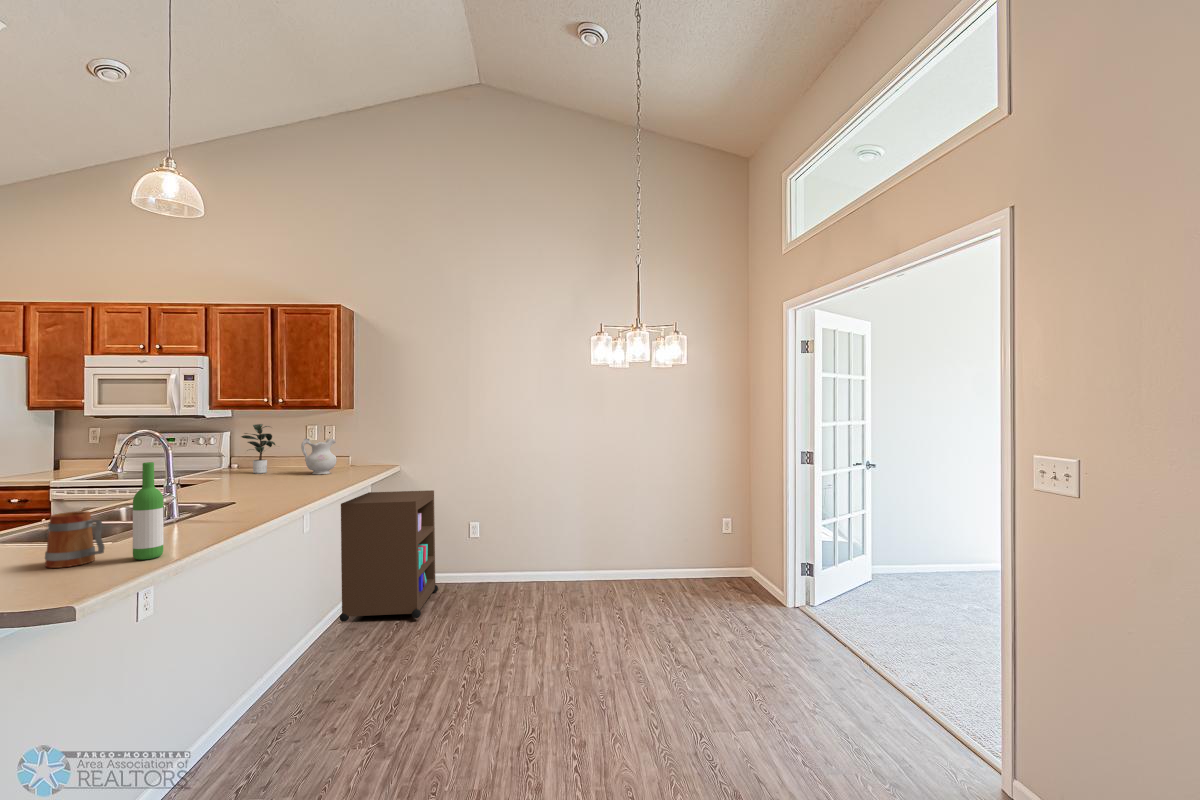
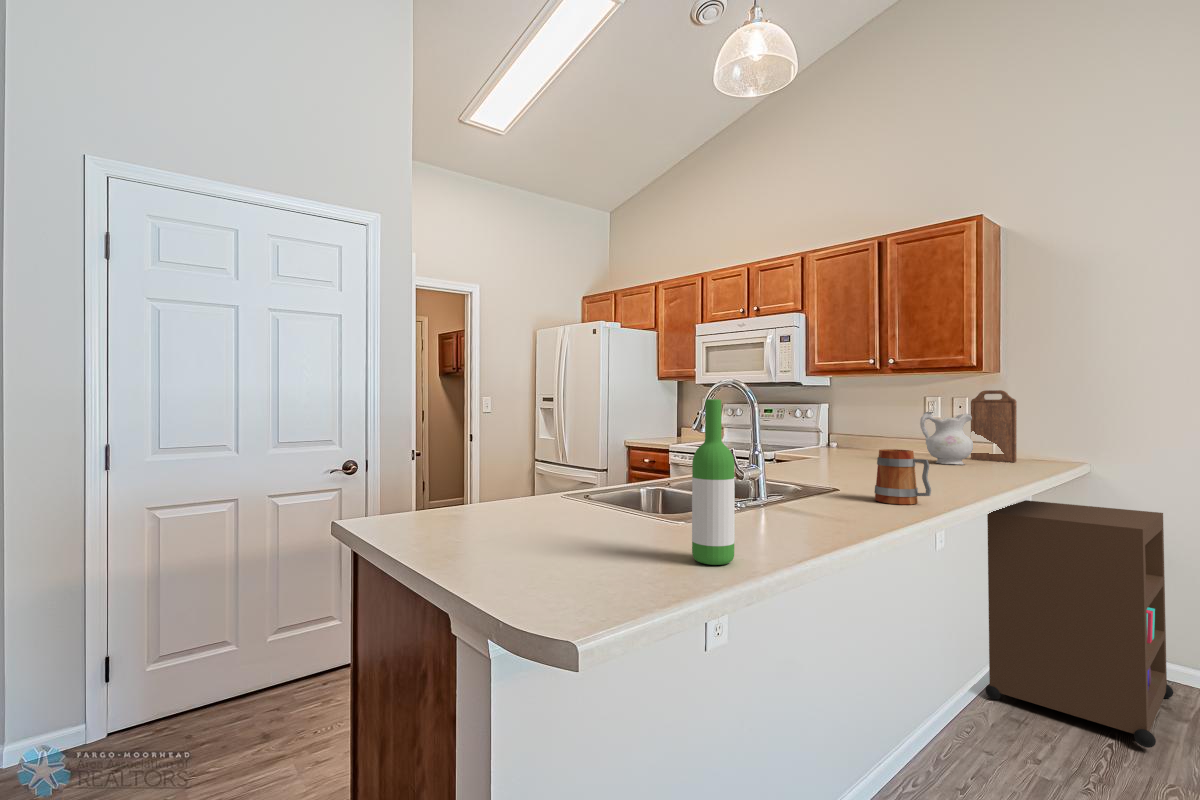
cutting board: none [337,421,364,468] -> present [971,390,1017,462]
potted plant: present [241,424,275,474] -> none [835,392,899,457]
mug: present [45,511,104,568] -> present [875,449,931,504]

